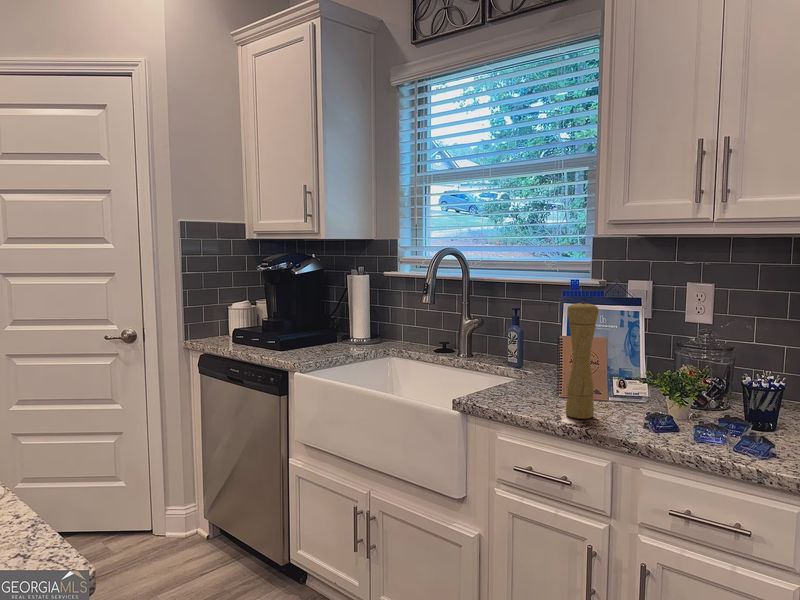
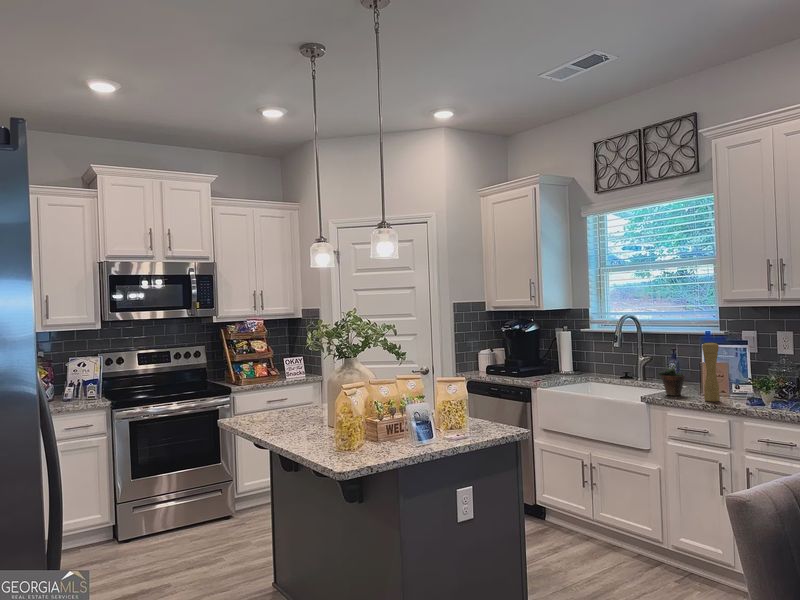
succulent plant: none [487,330,533,399] -> present [659,360,685,396]

